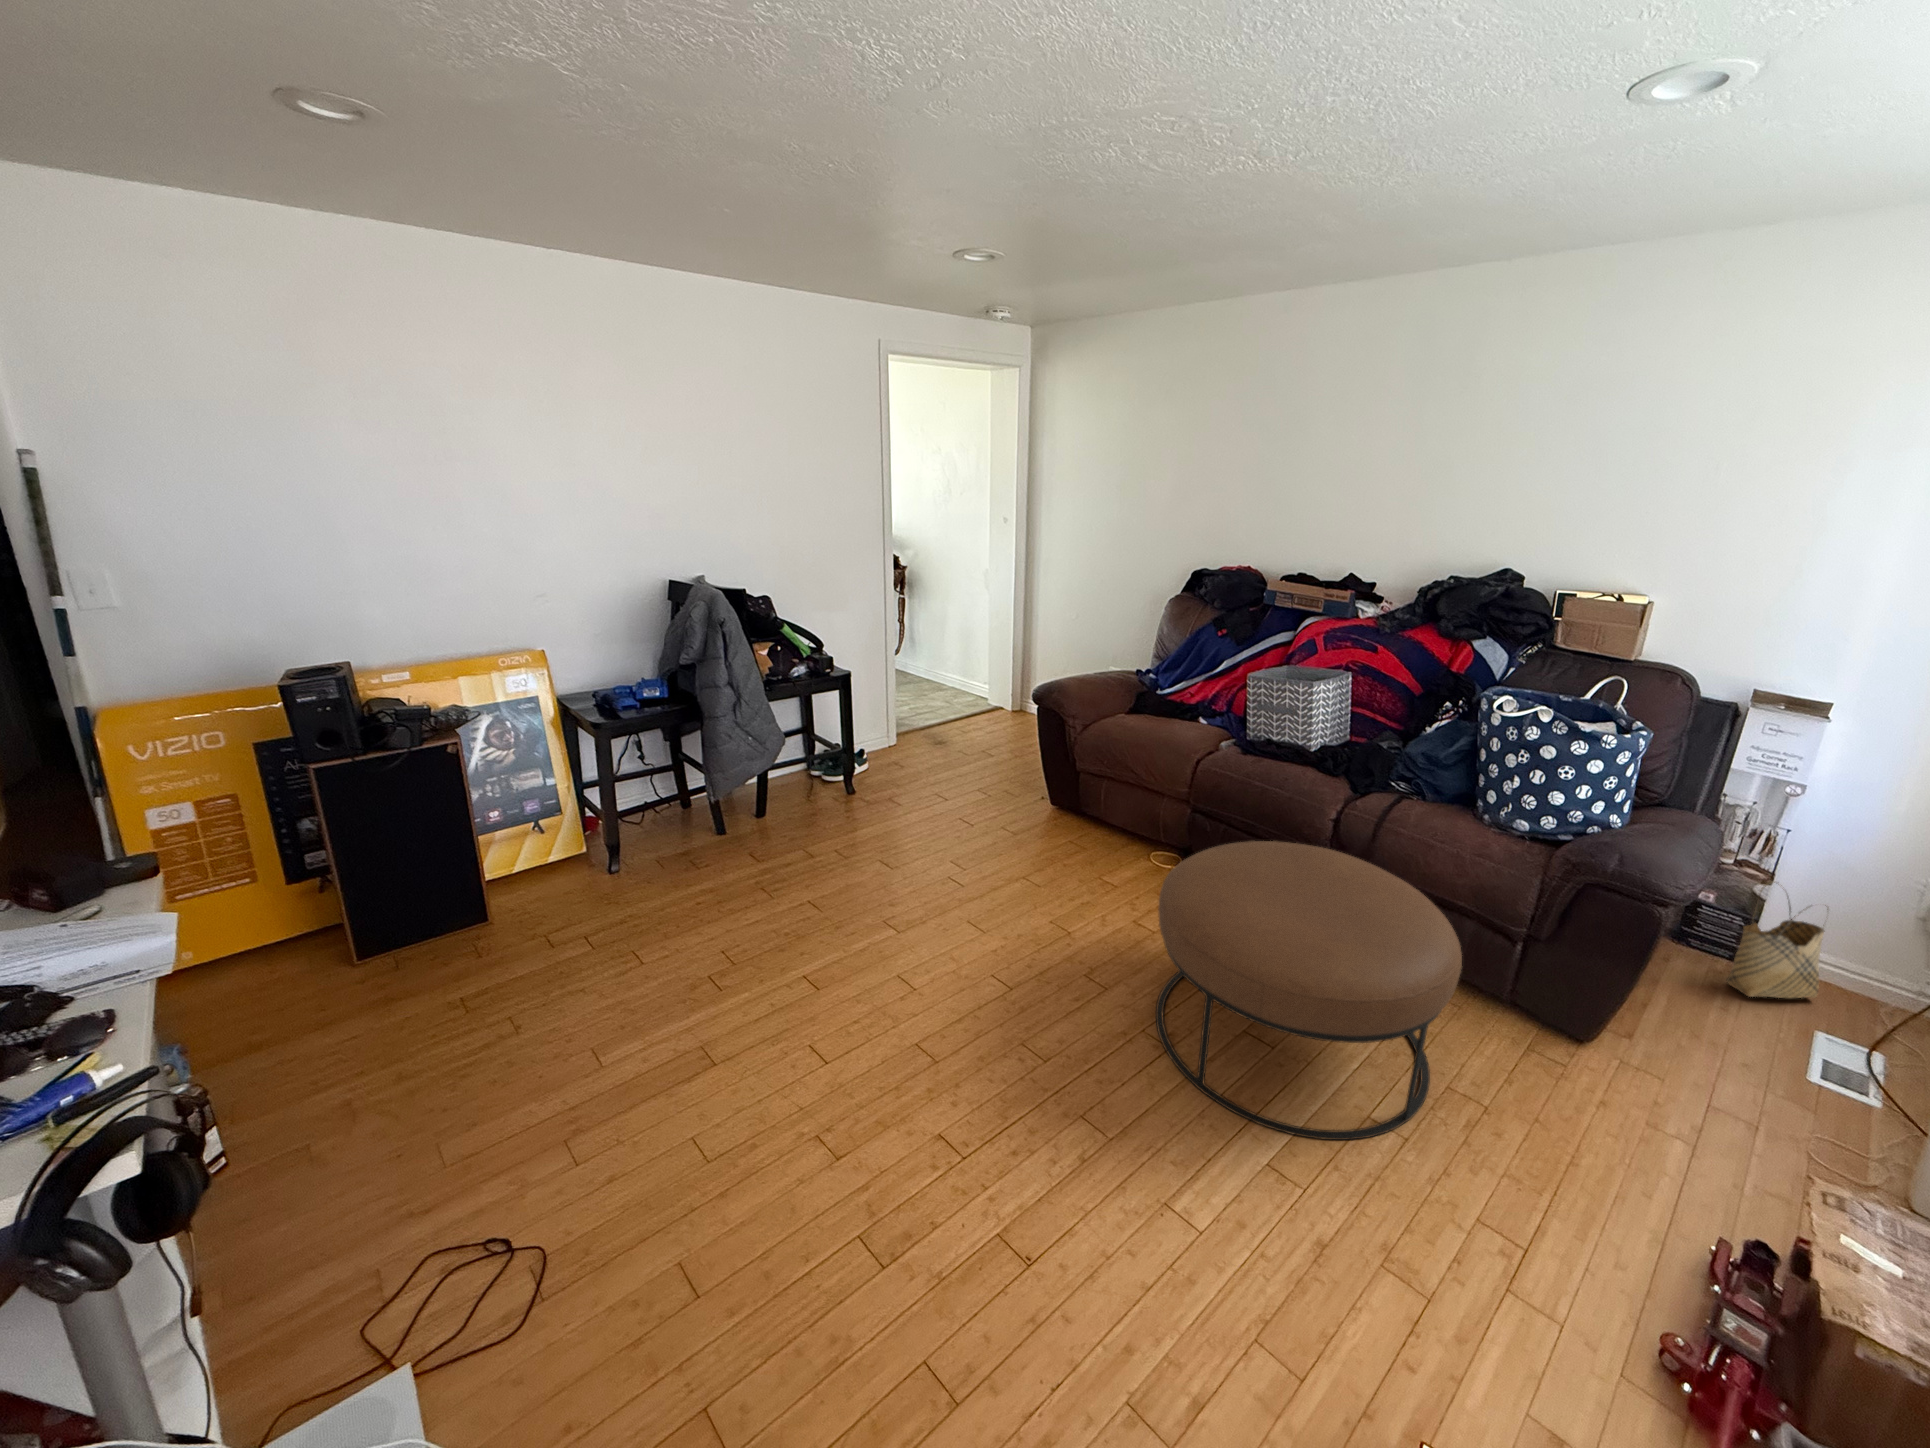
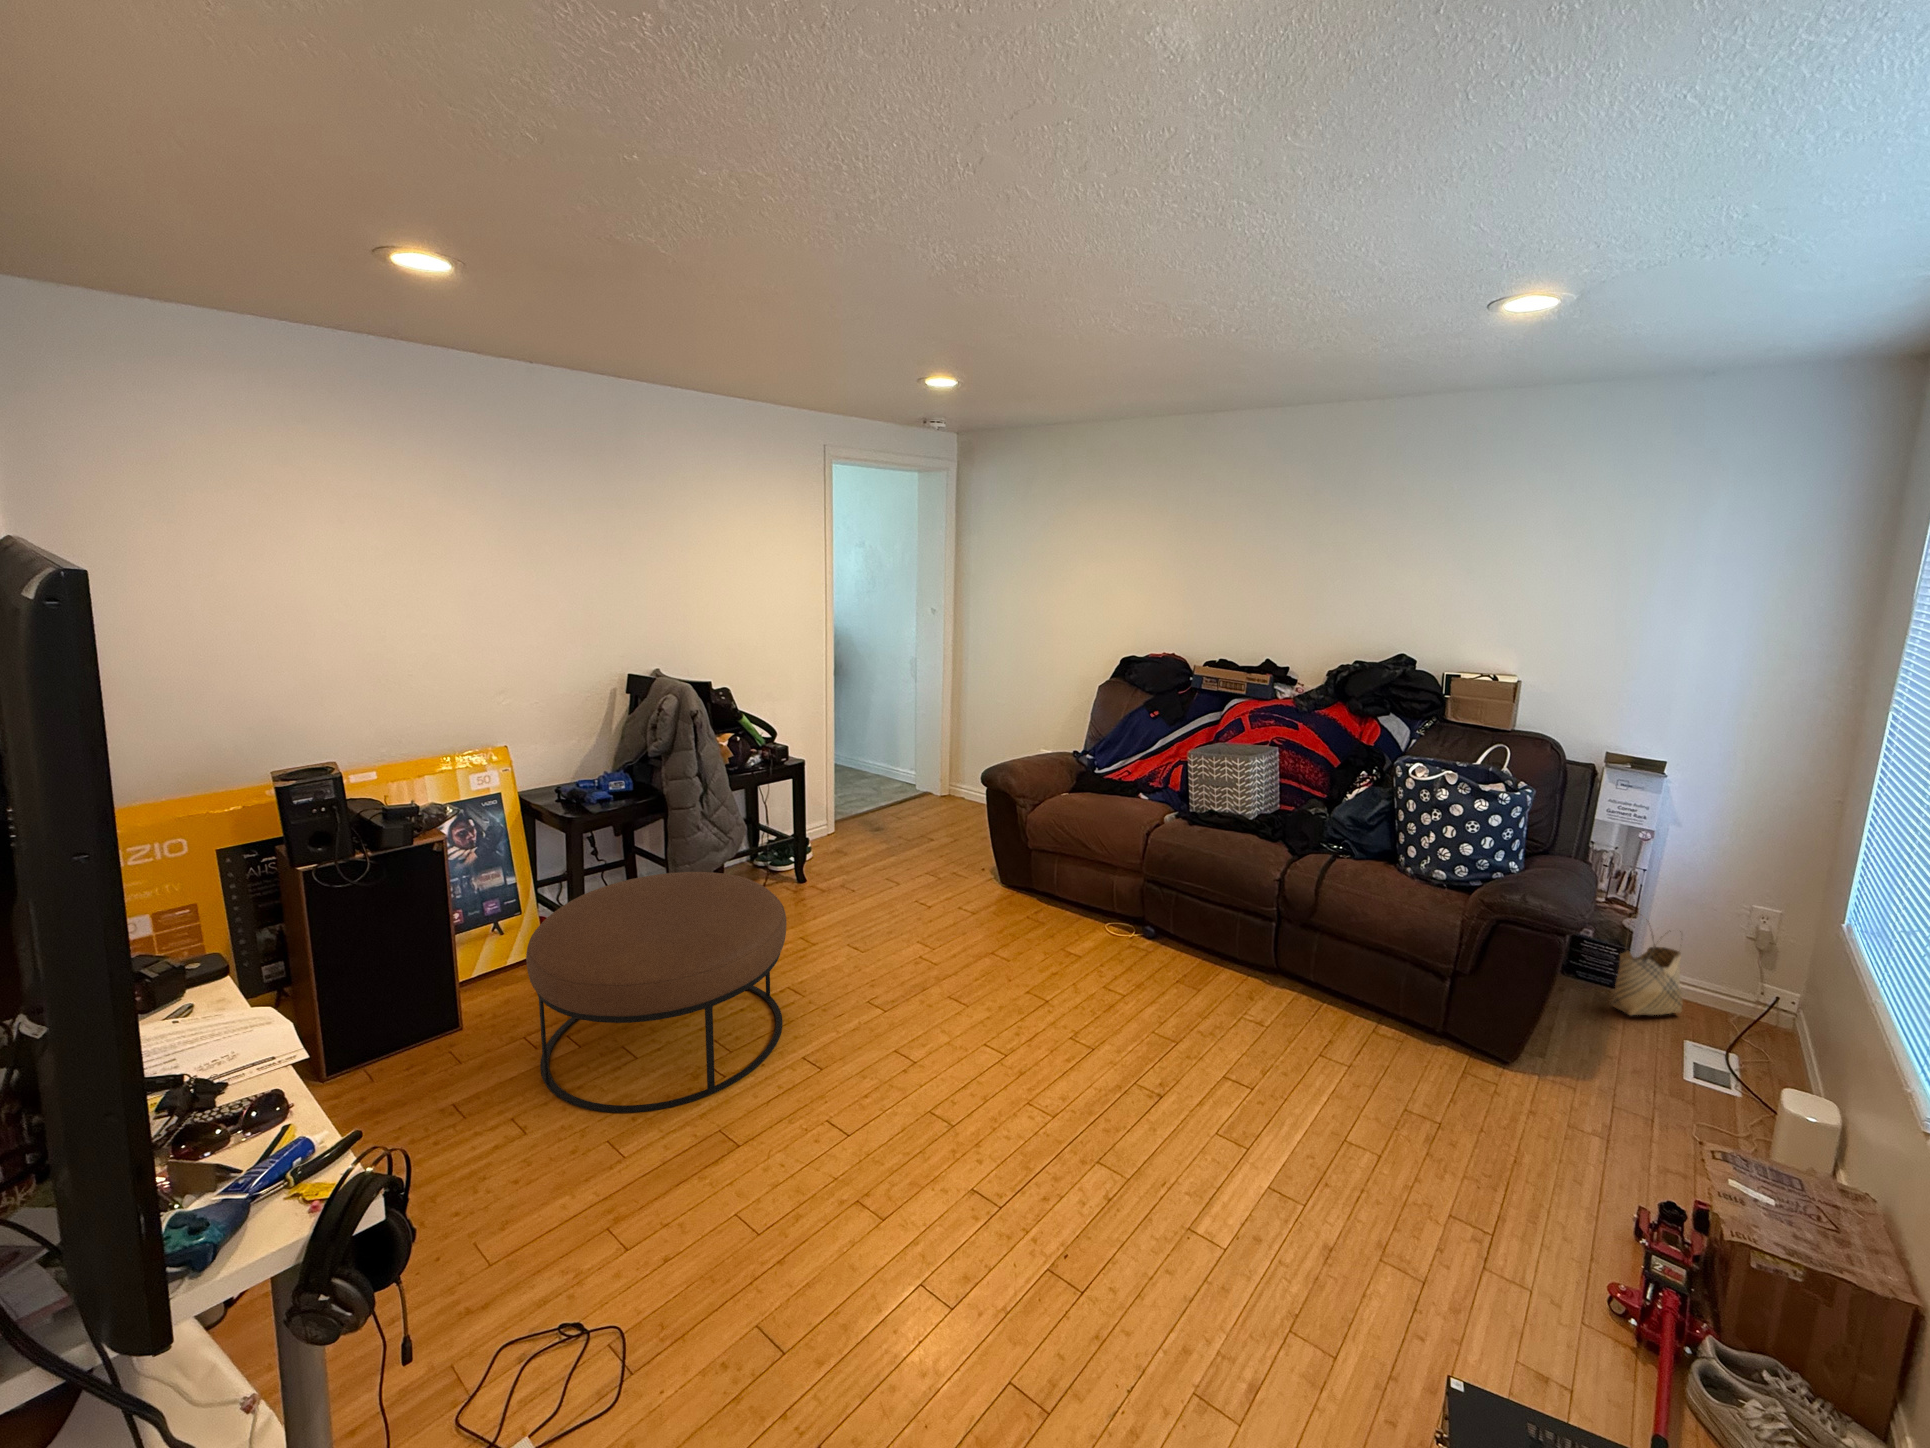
ottoman: present [1156,841,1462,1140] -> present [526,872,786,1113]

